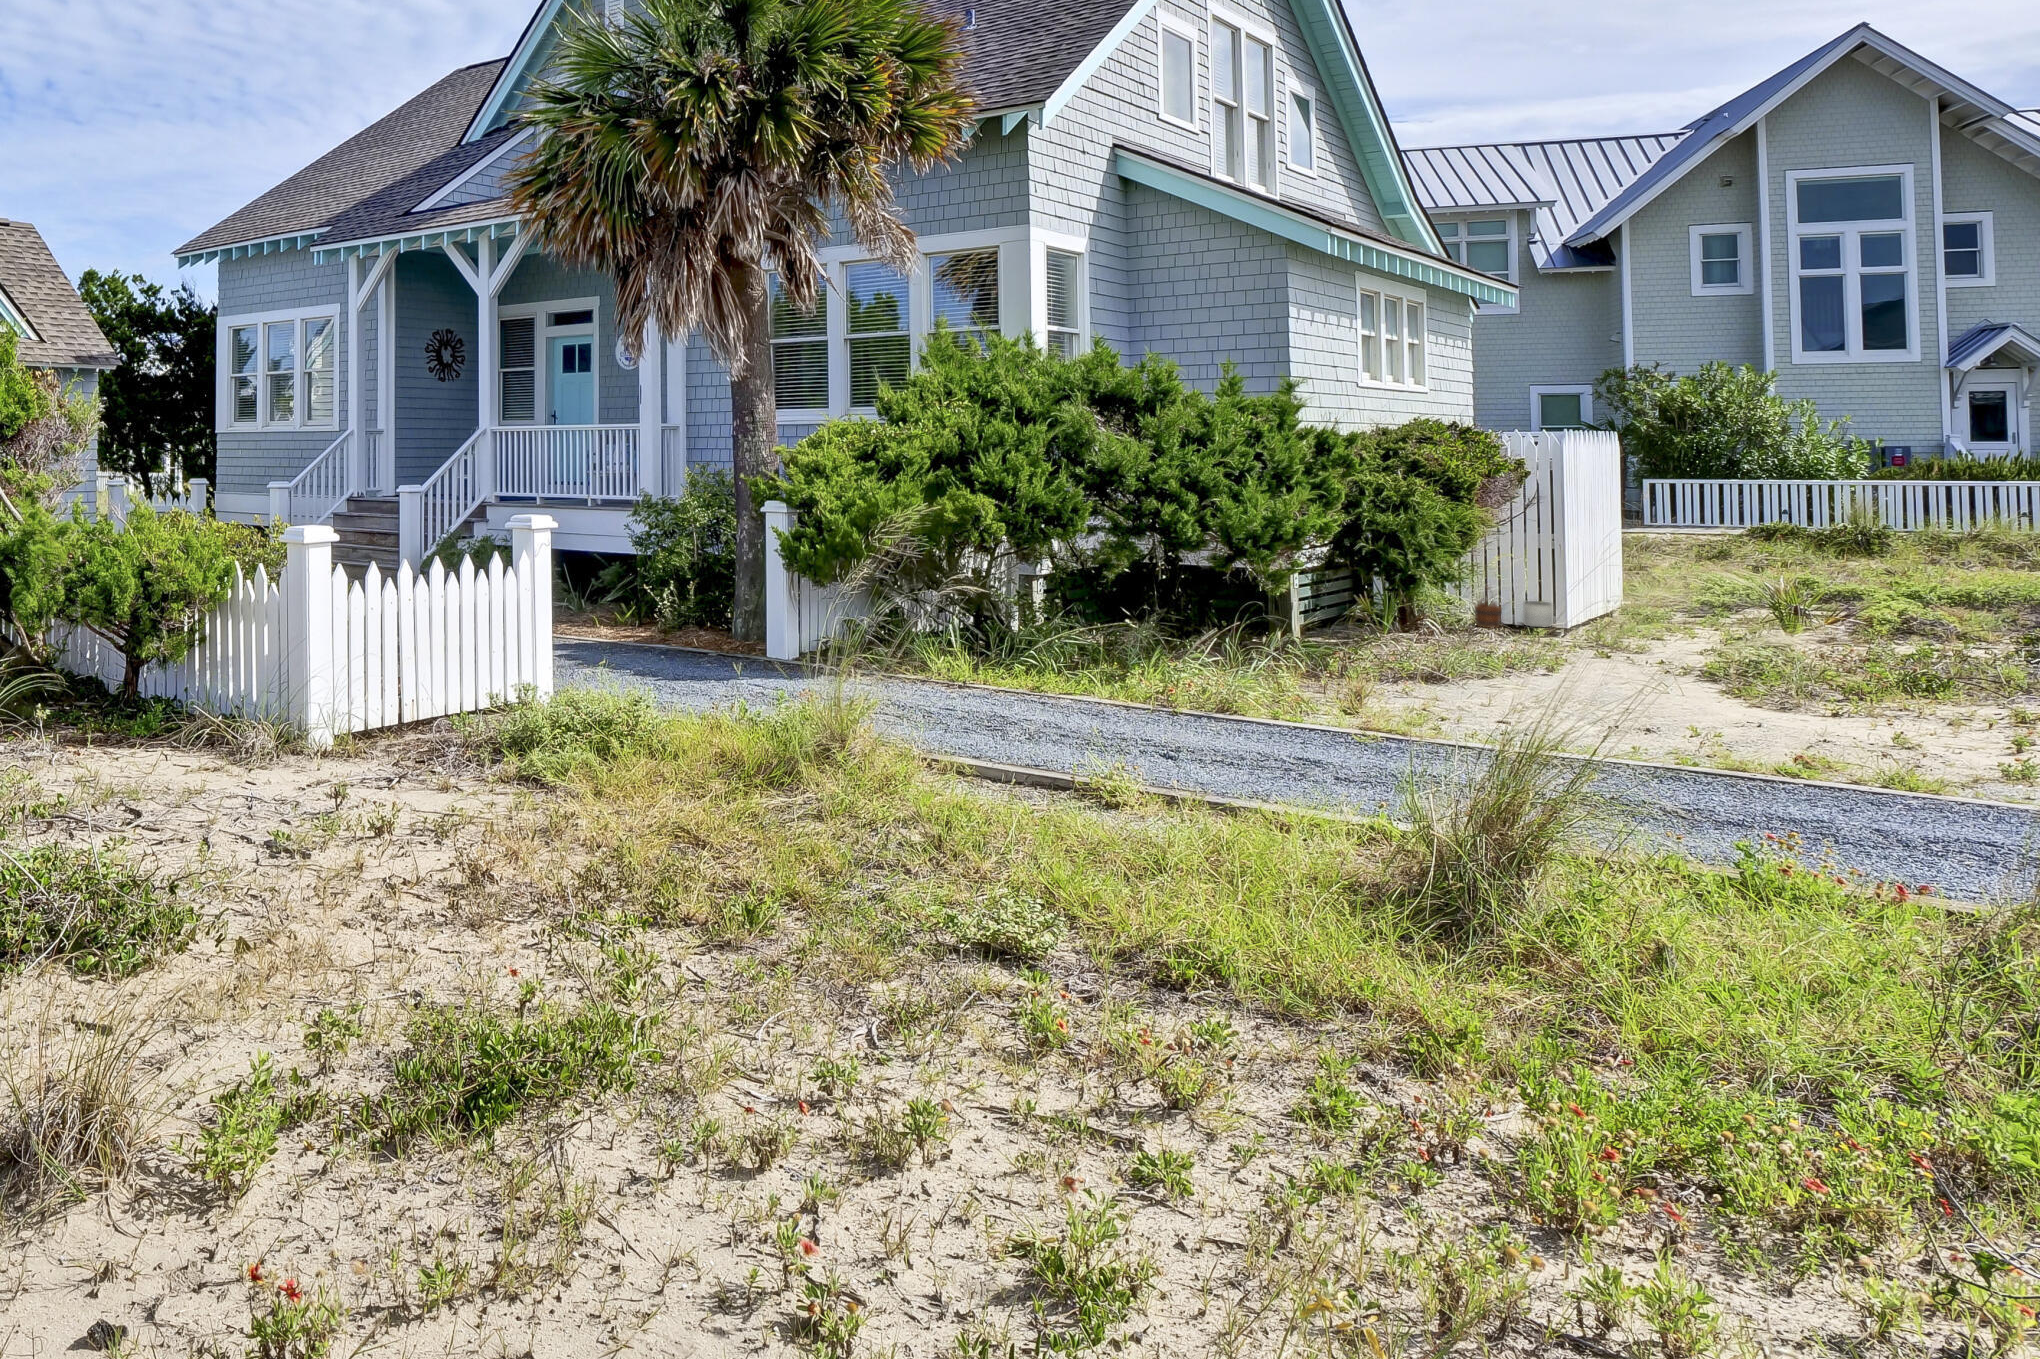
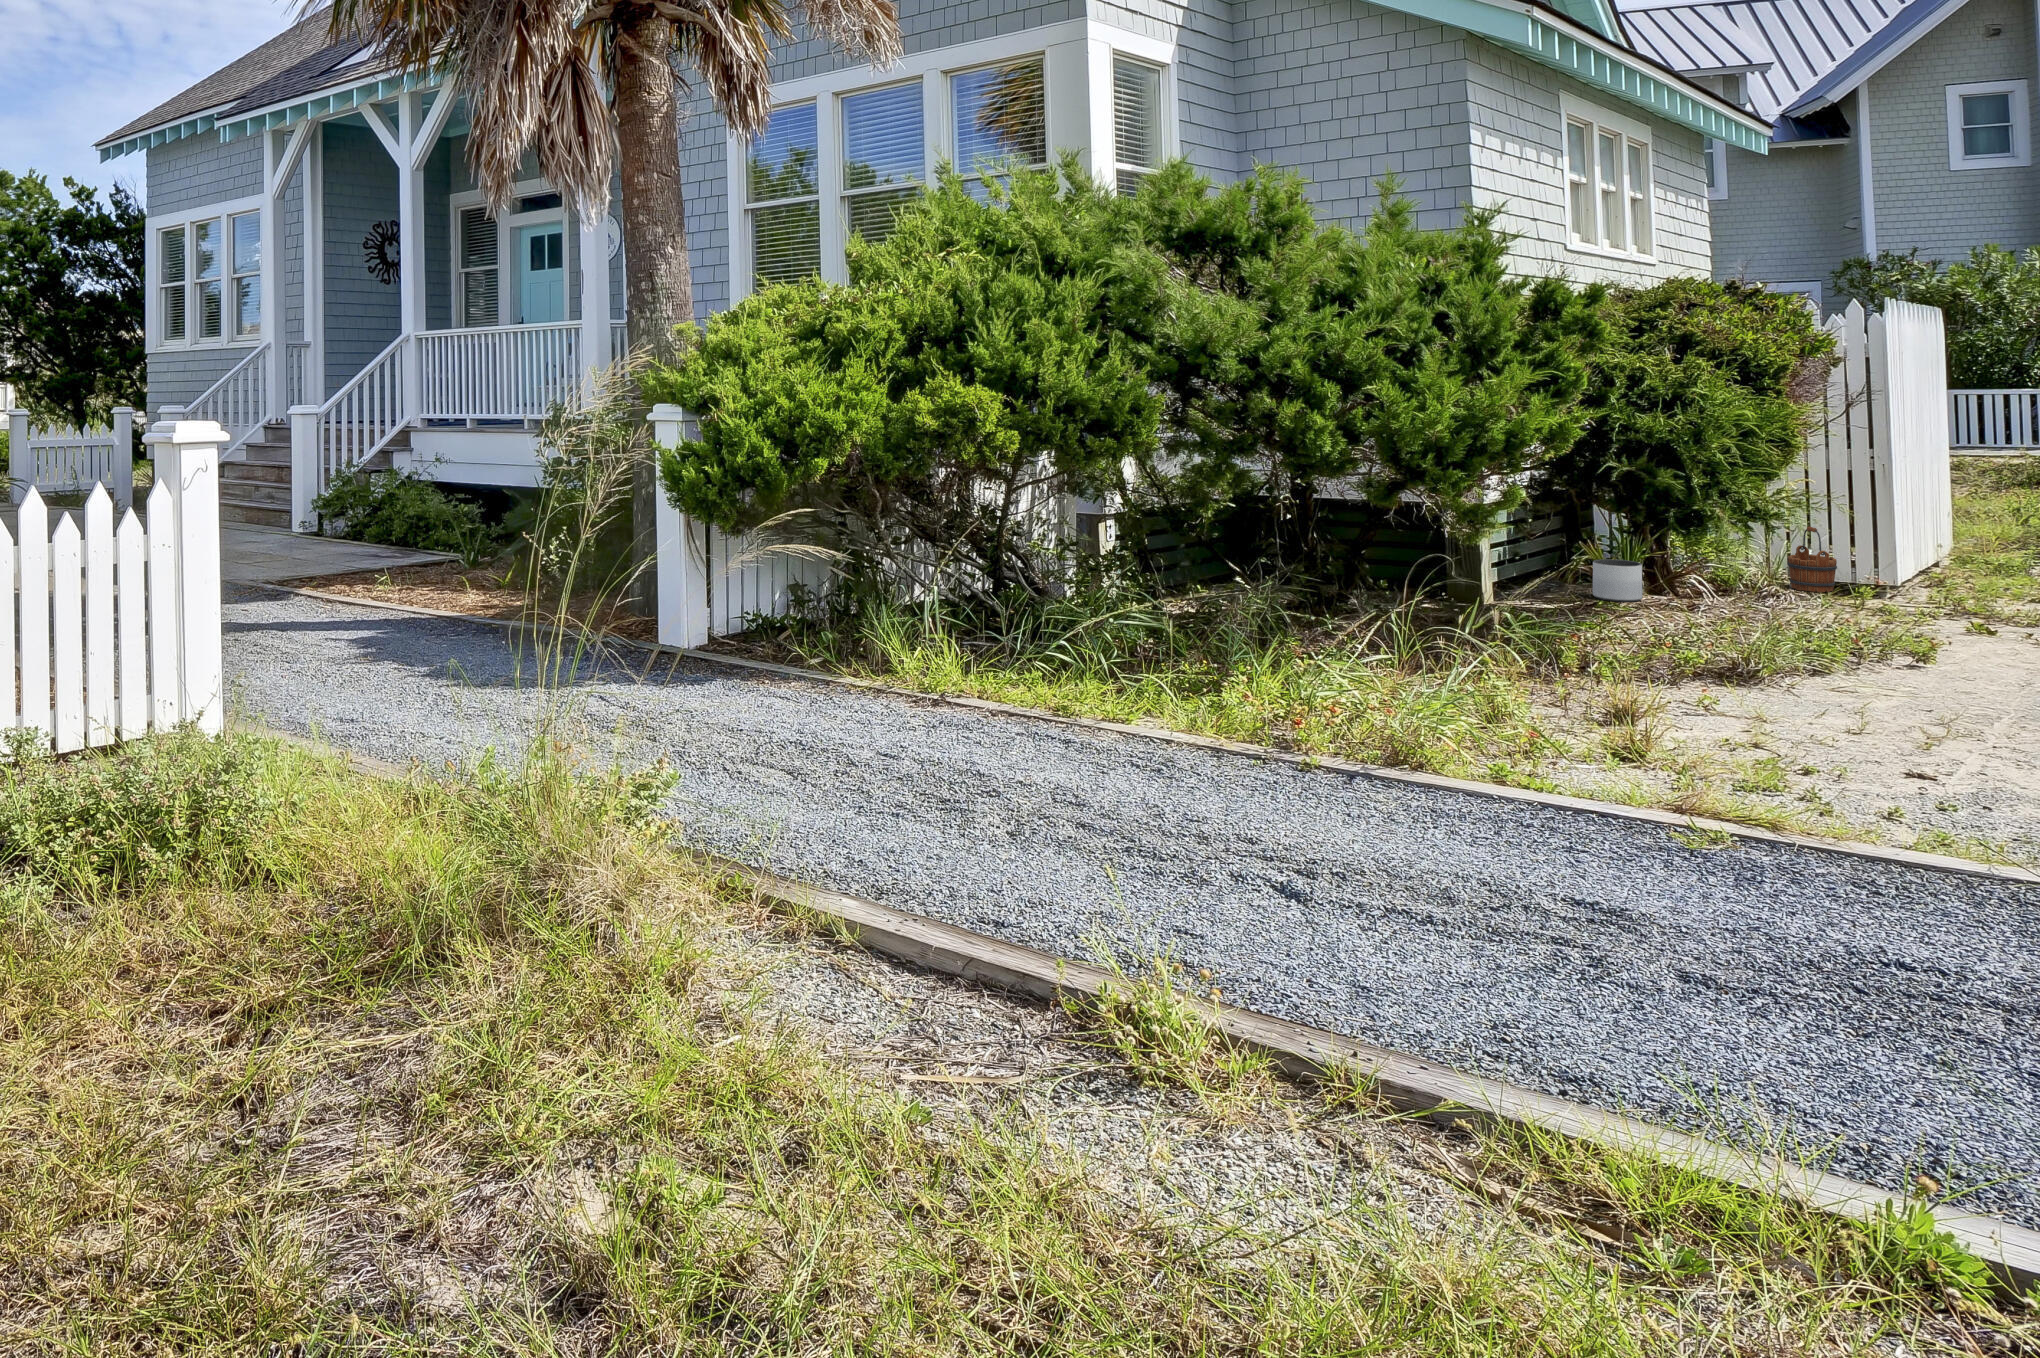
planter: present [1523,601,1553,627] -> present [1593,559,1642,602]

